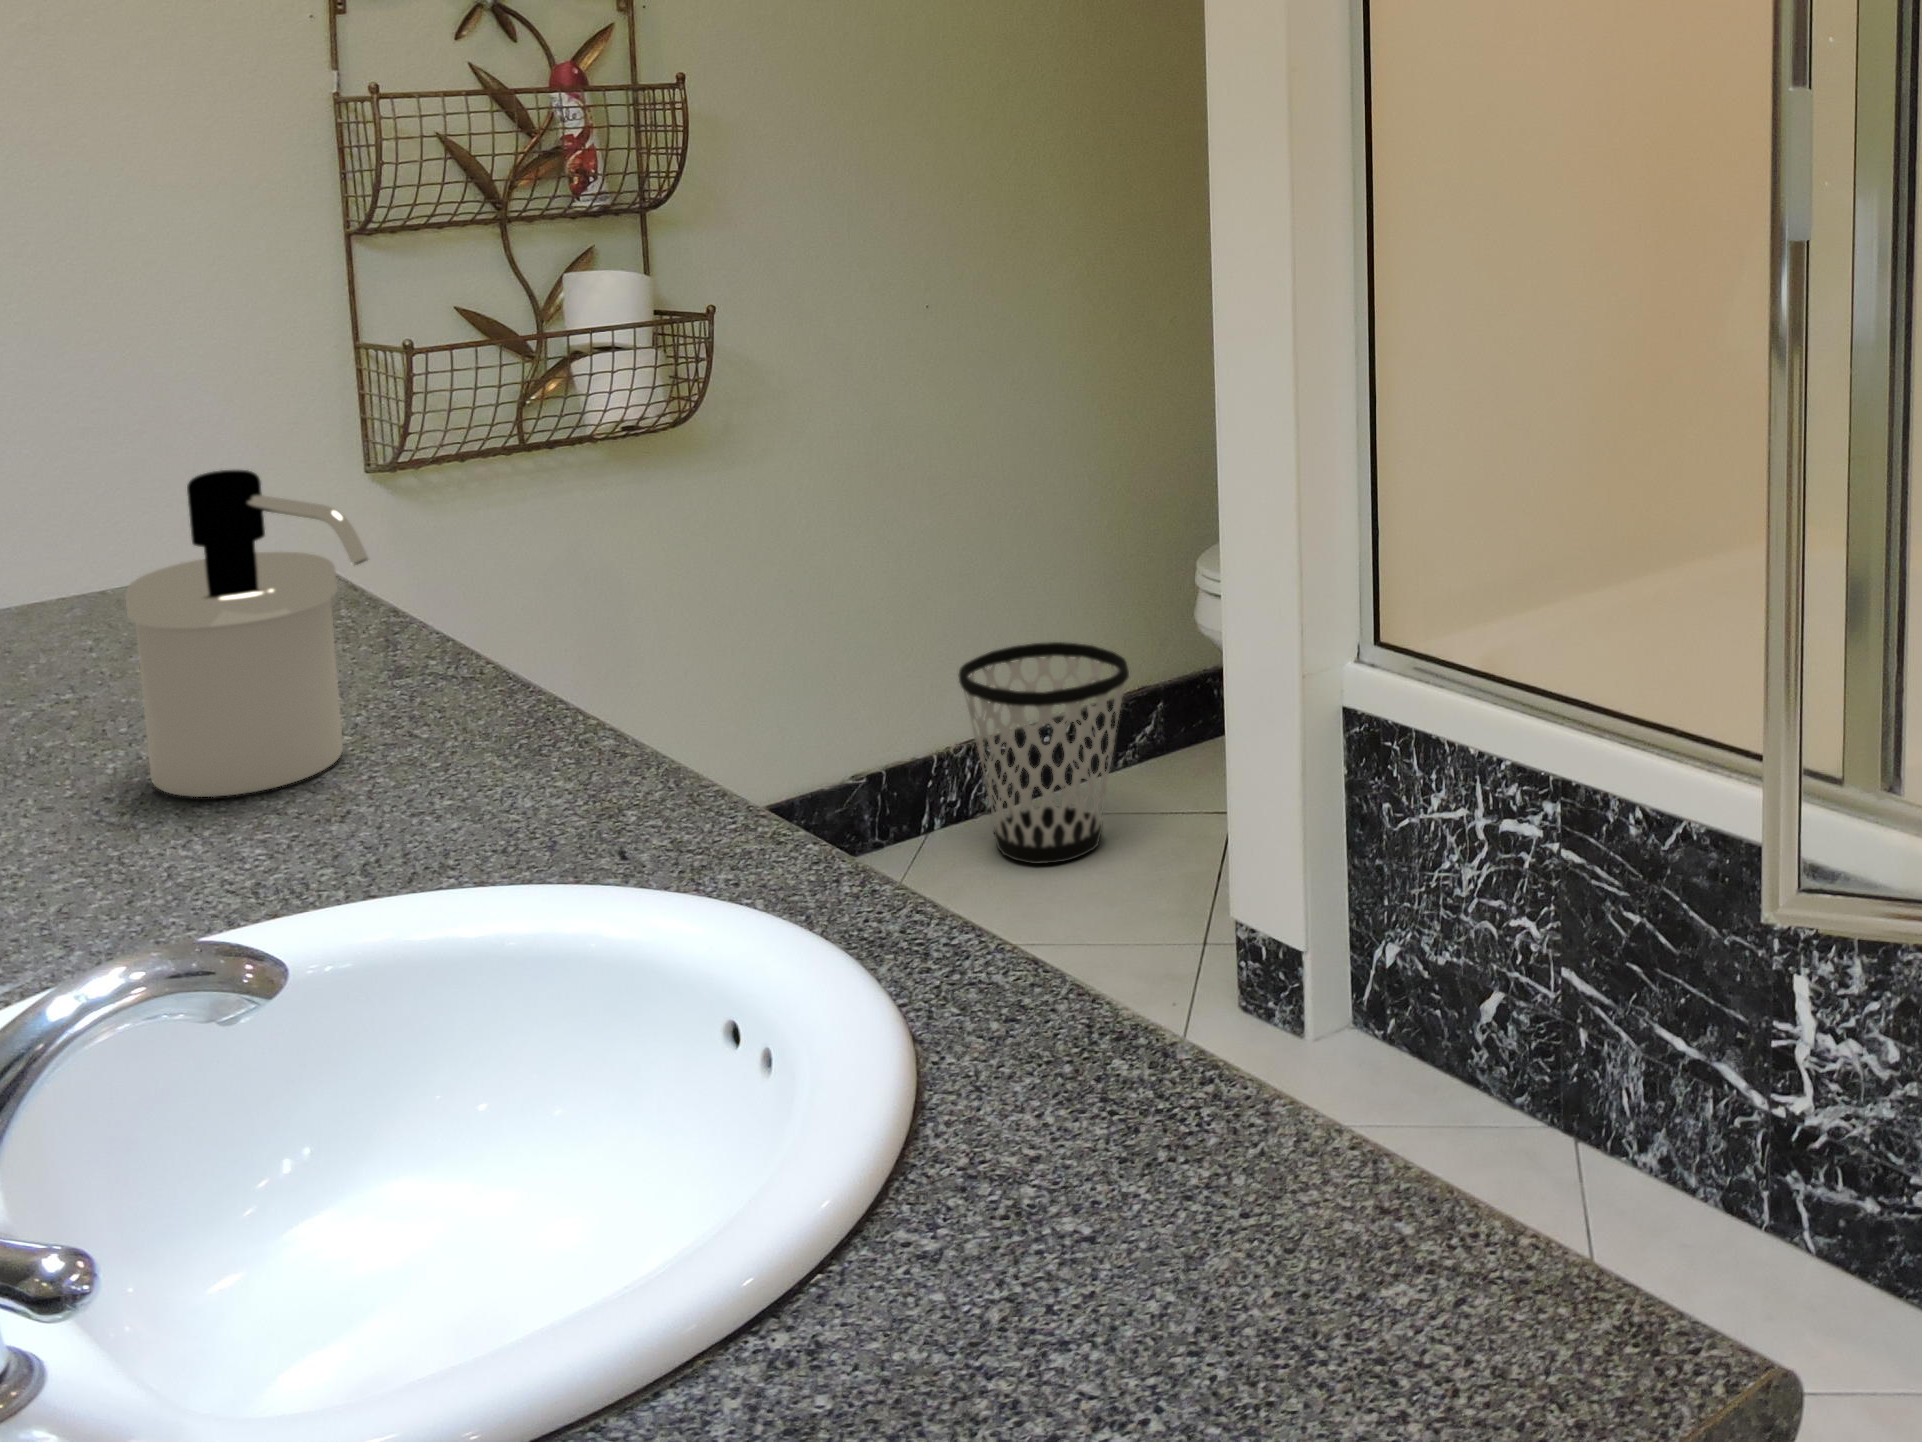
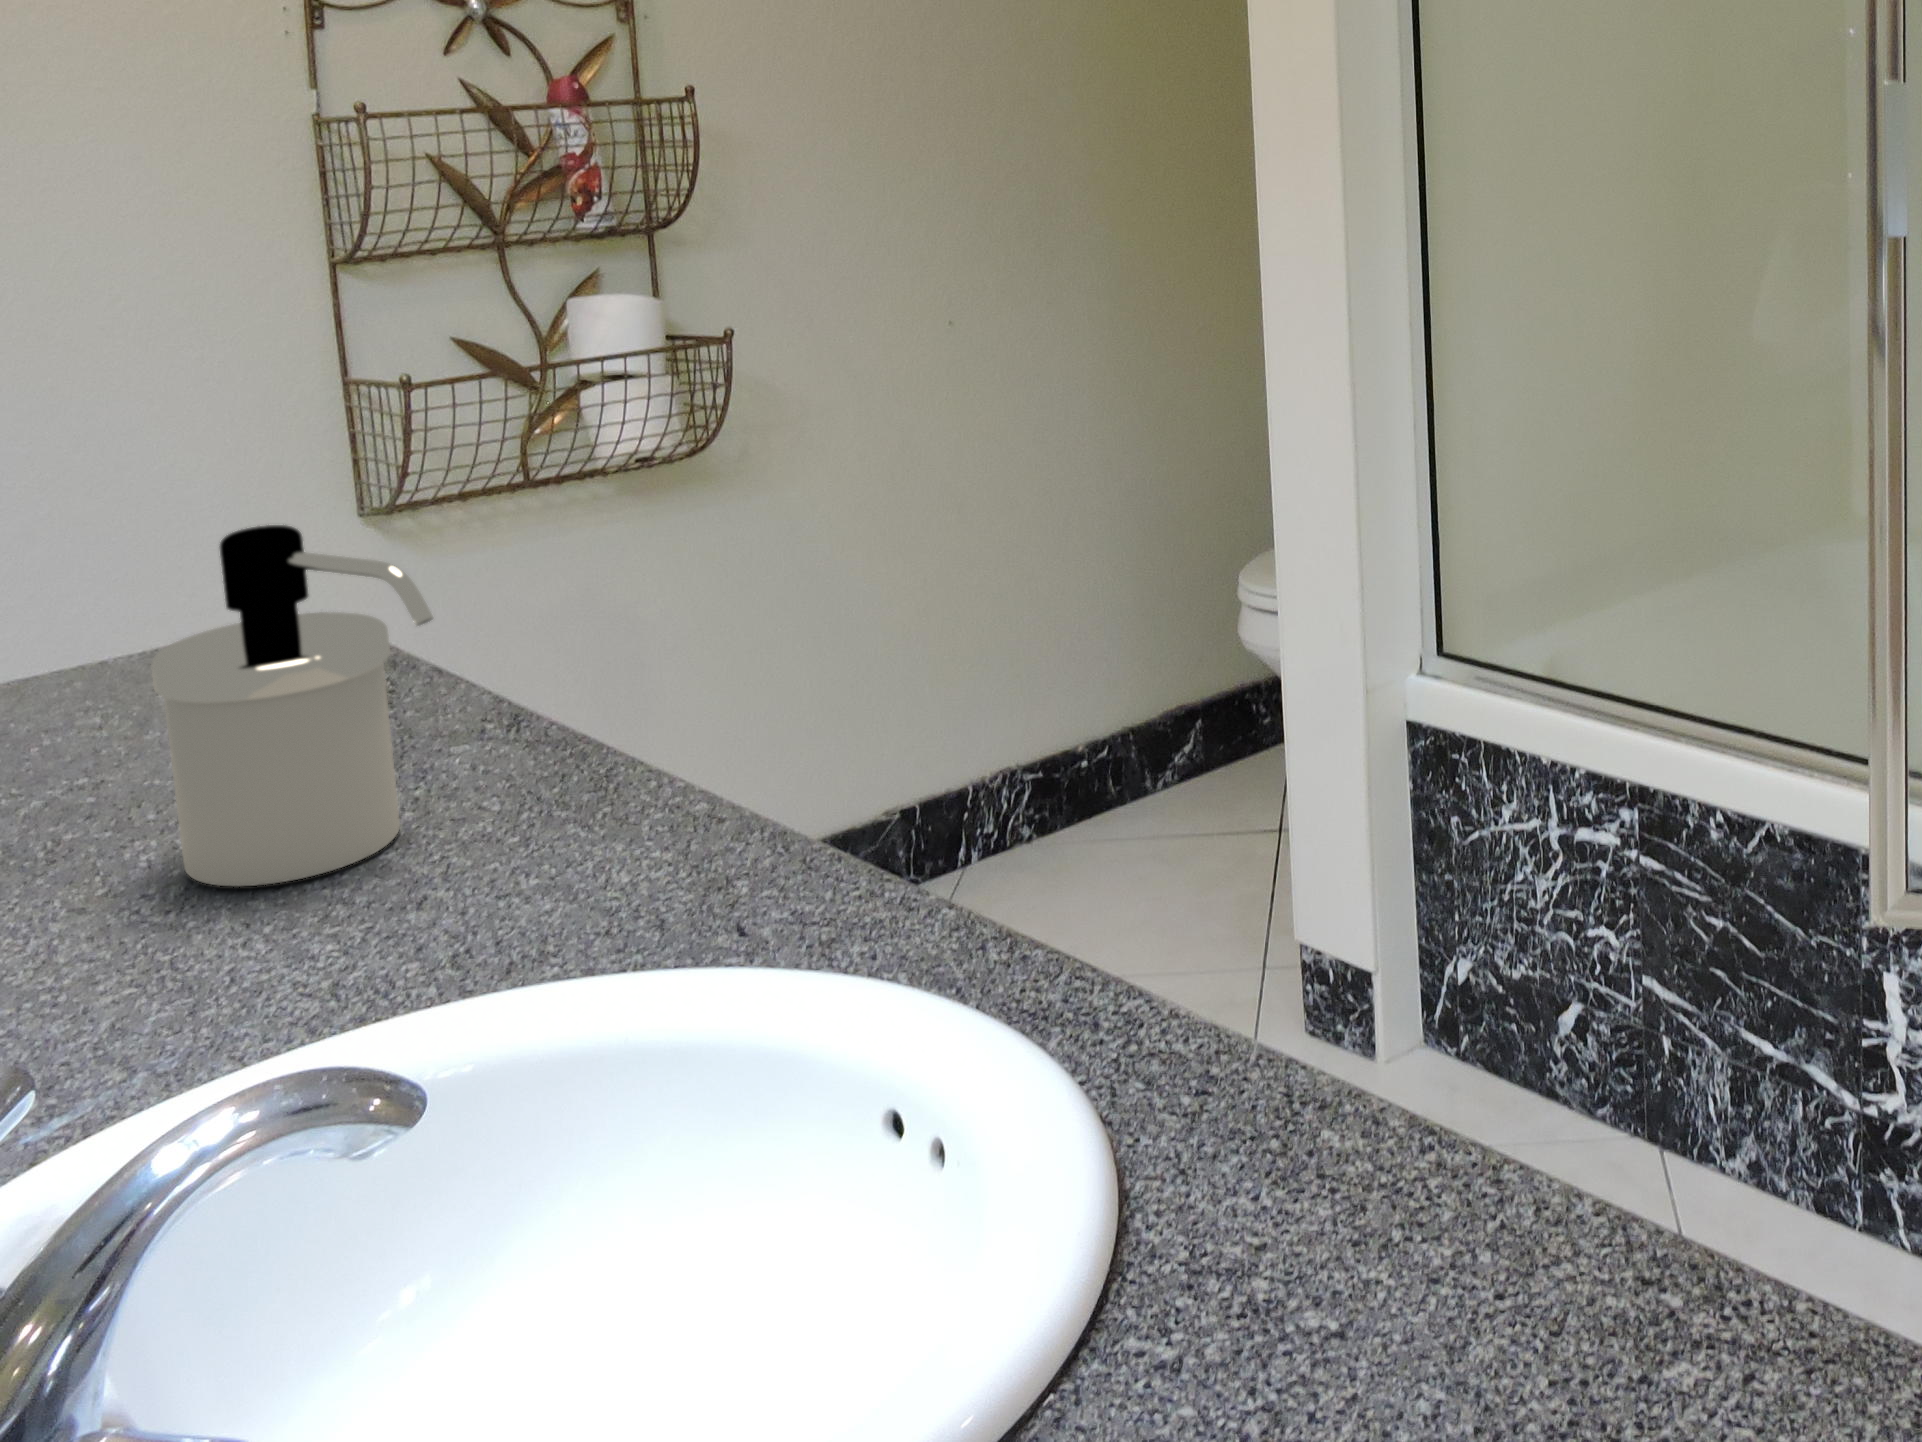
wastebasket: present [958,642,1129,864] -> none [995,665,1172,894]

